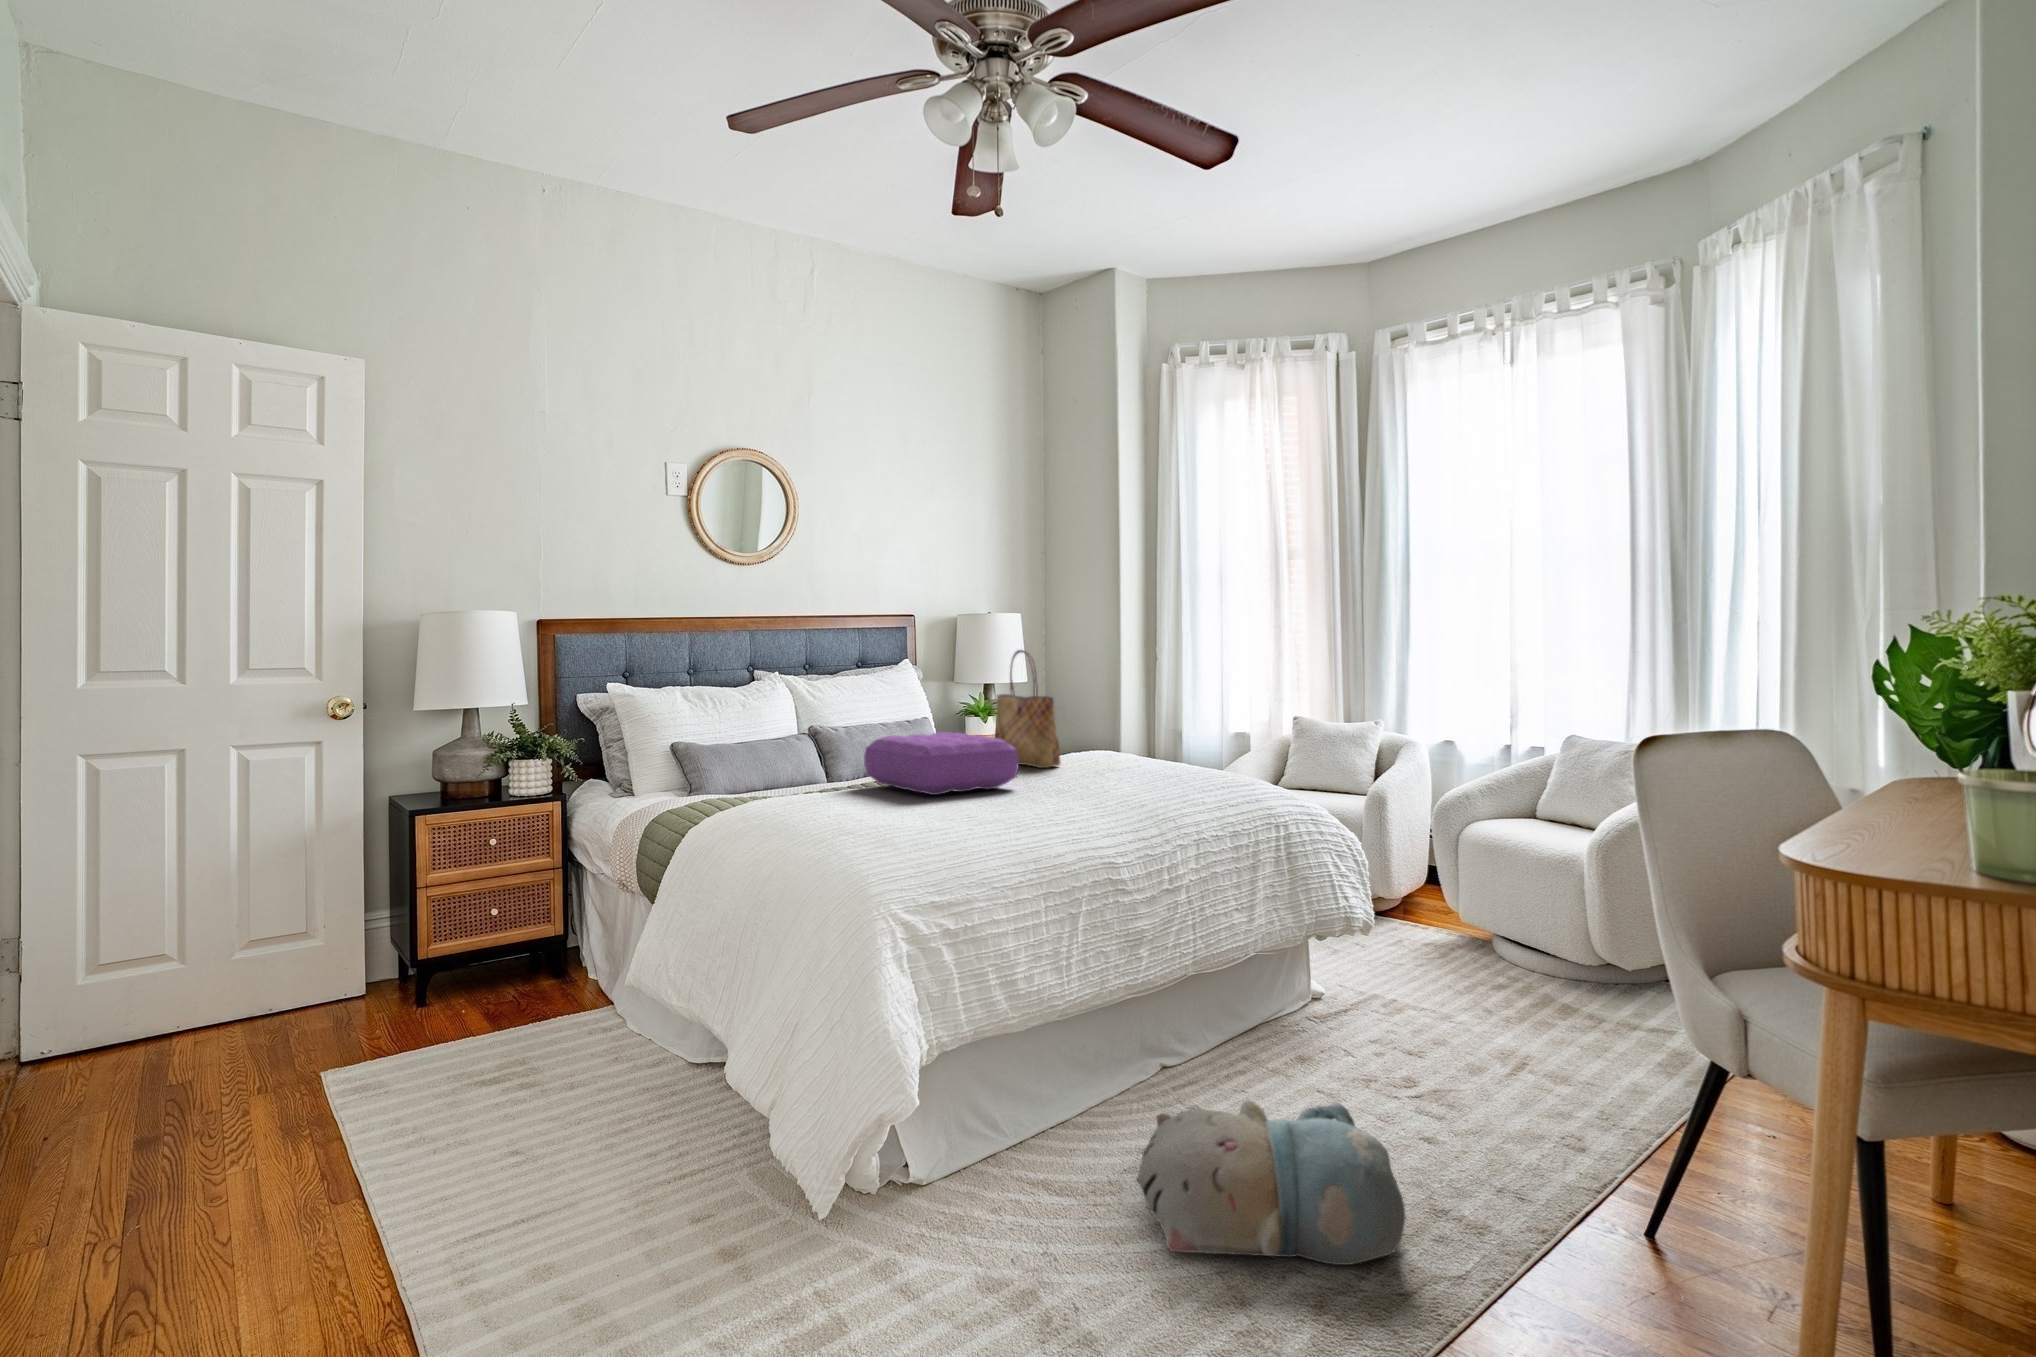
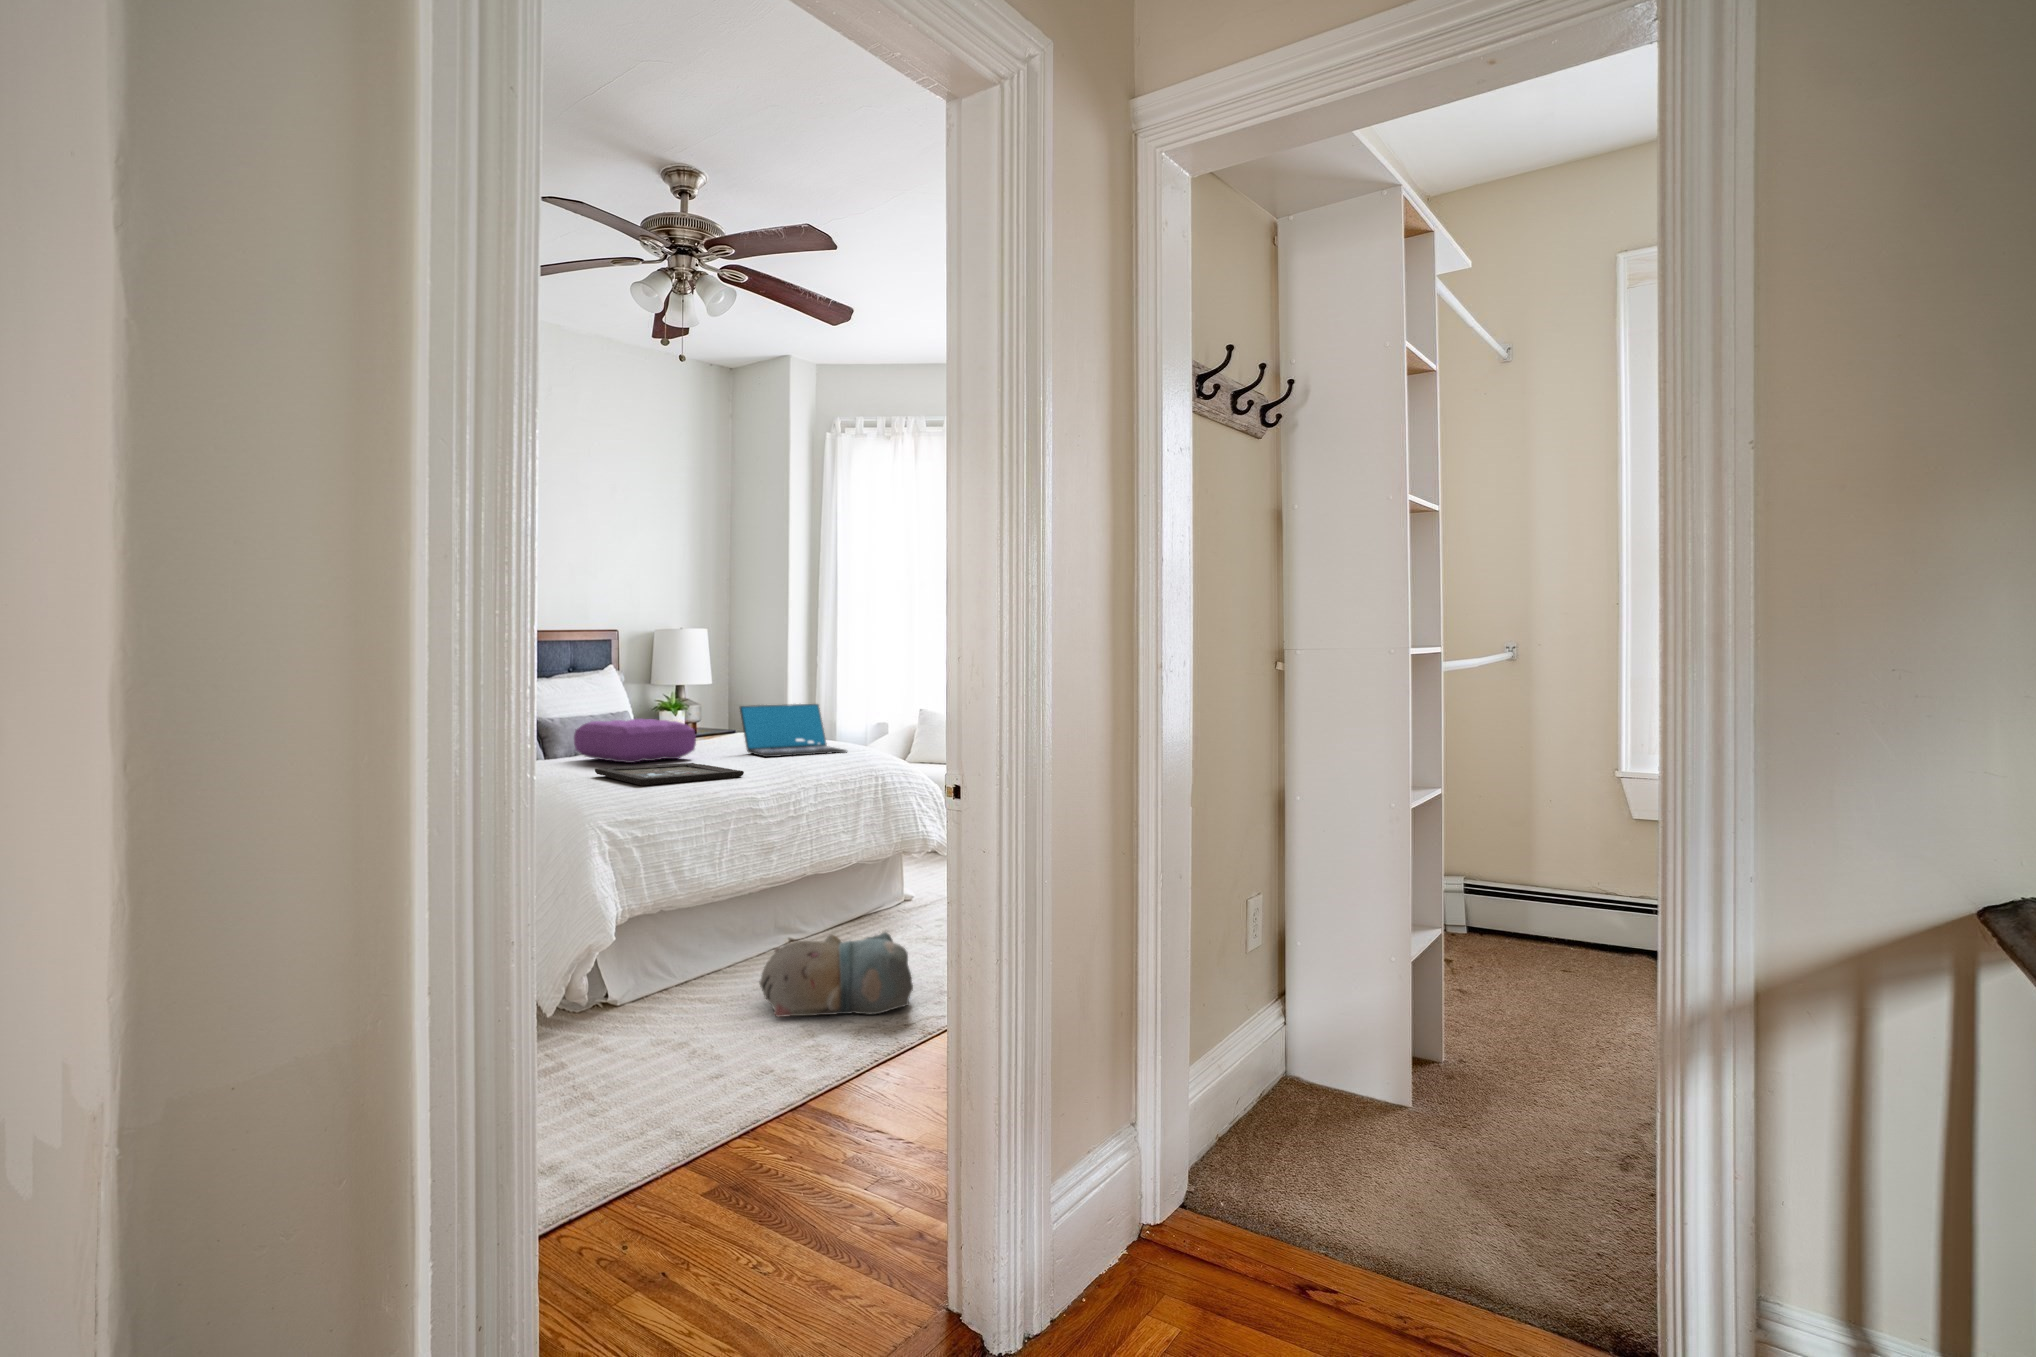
tote bag: present [995,650,1060,768] -> none [682,657,733,747]
laptop: none [1073,711,1224,789] -> present [740,704,846,757]
tray: none [887,800,1097,844] -> present [595,763,744,786]

